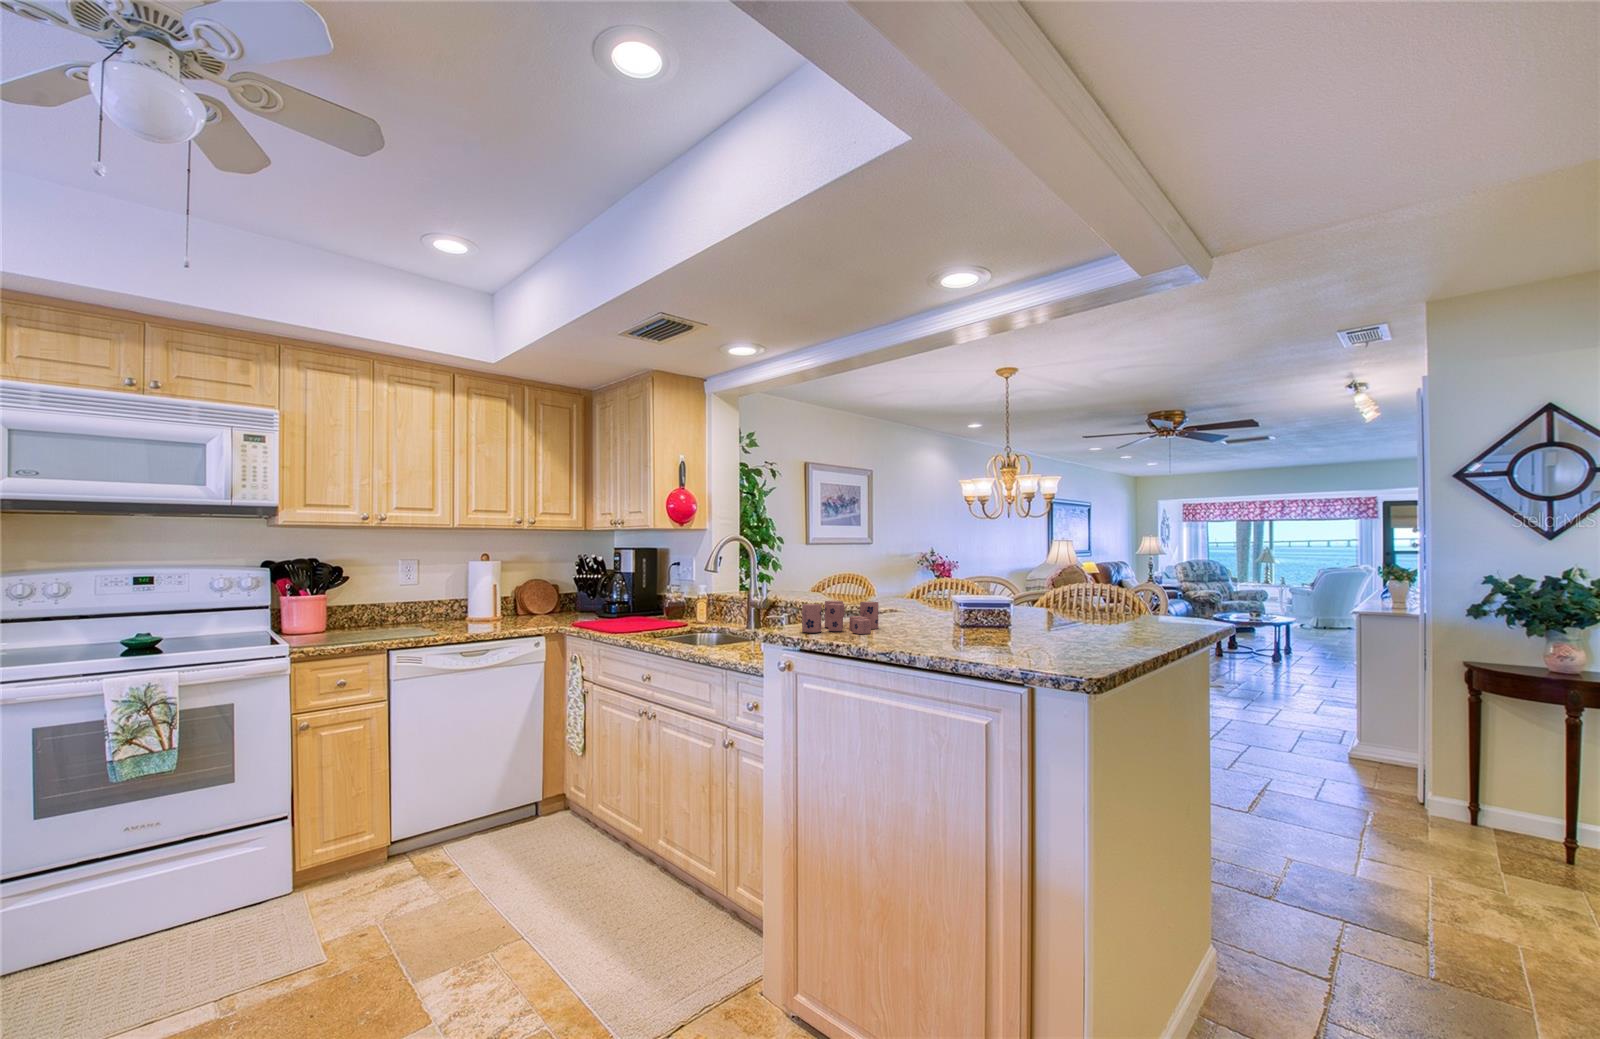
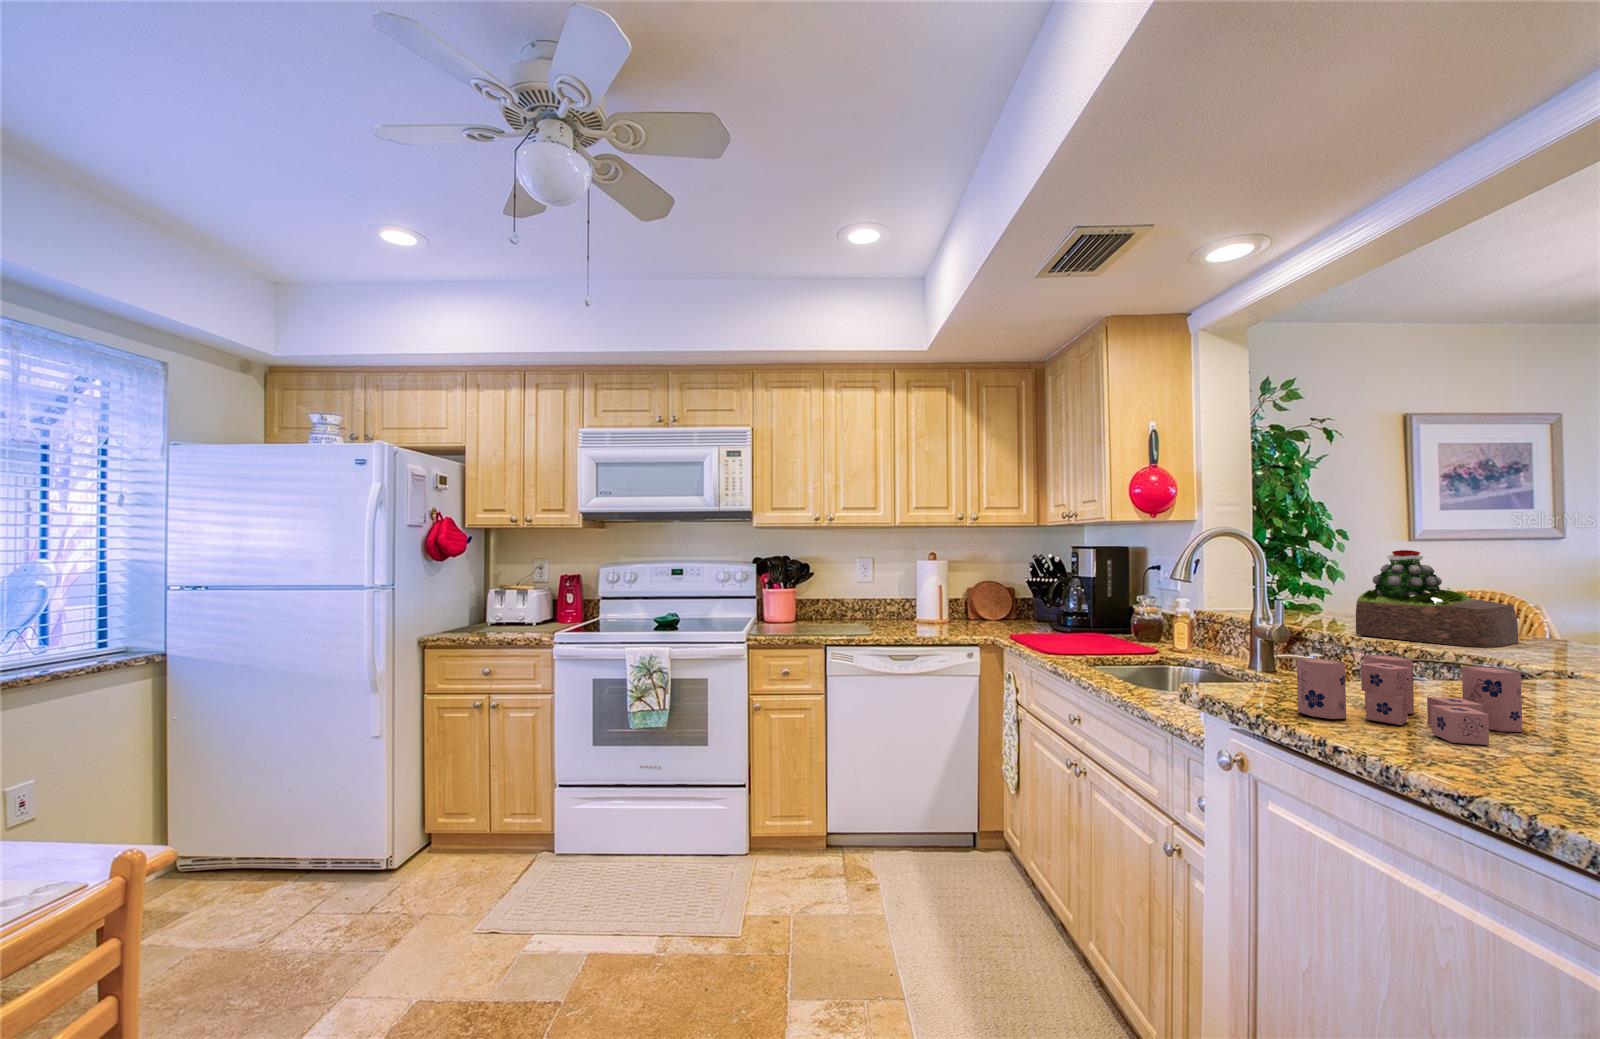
succulent plant: none [800,549,865,600] -> present [1356,550,1519,647]

